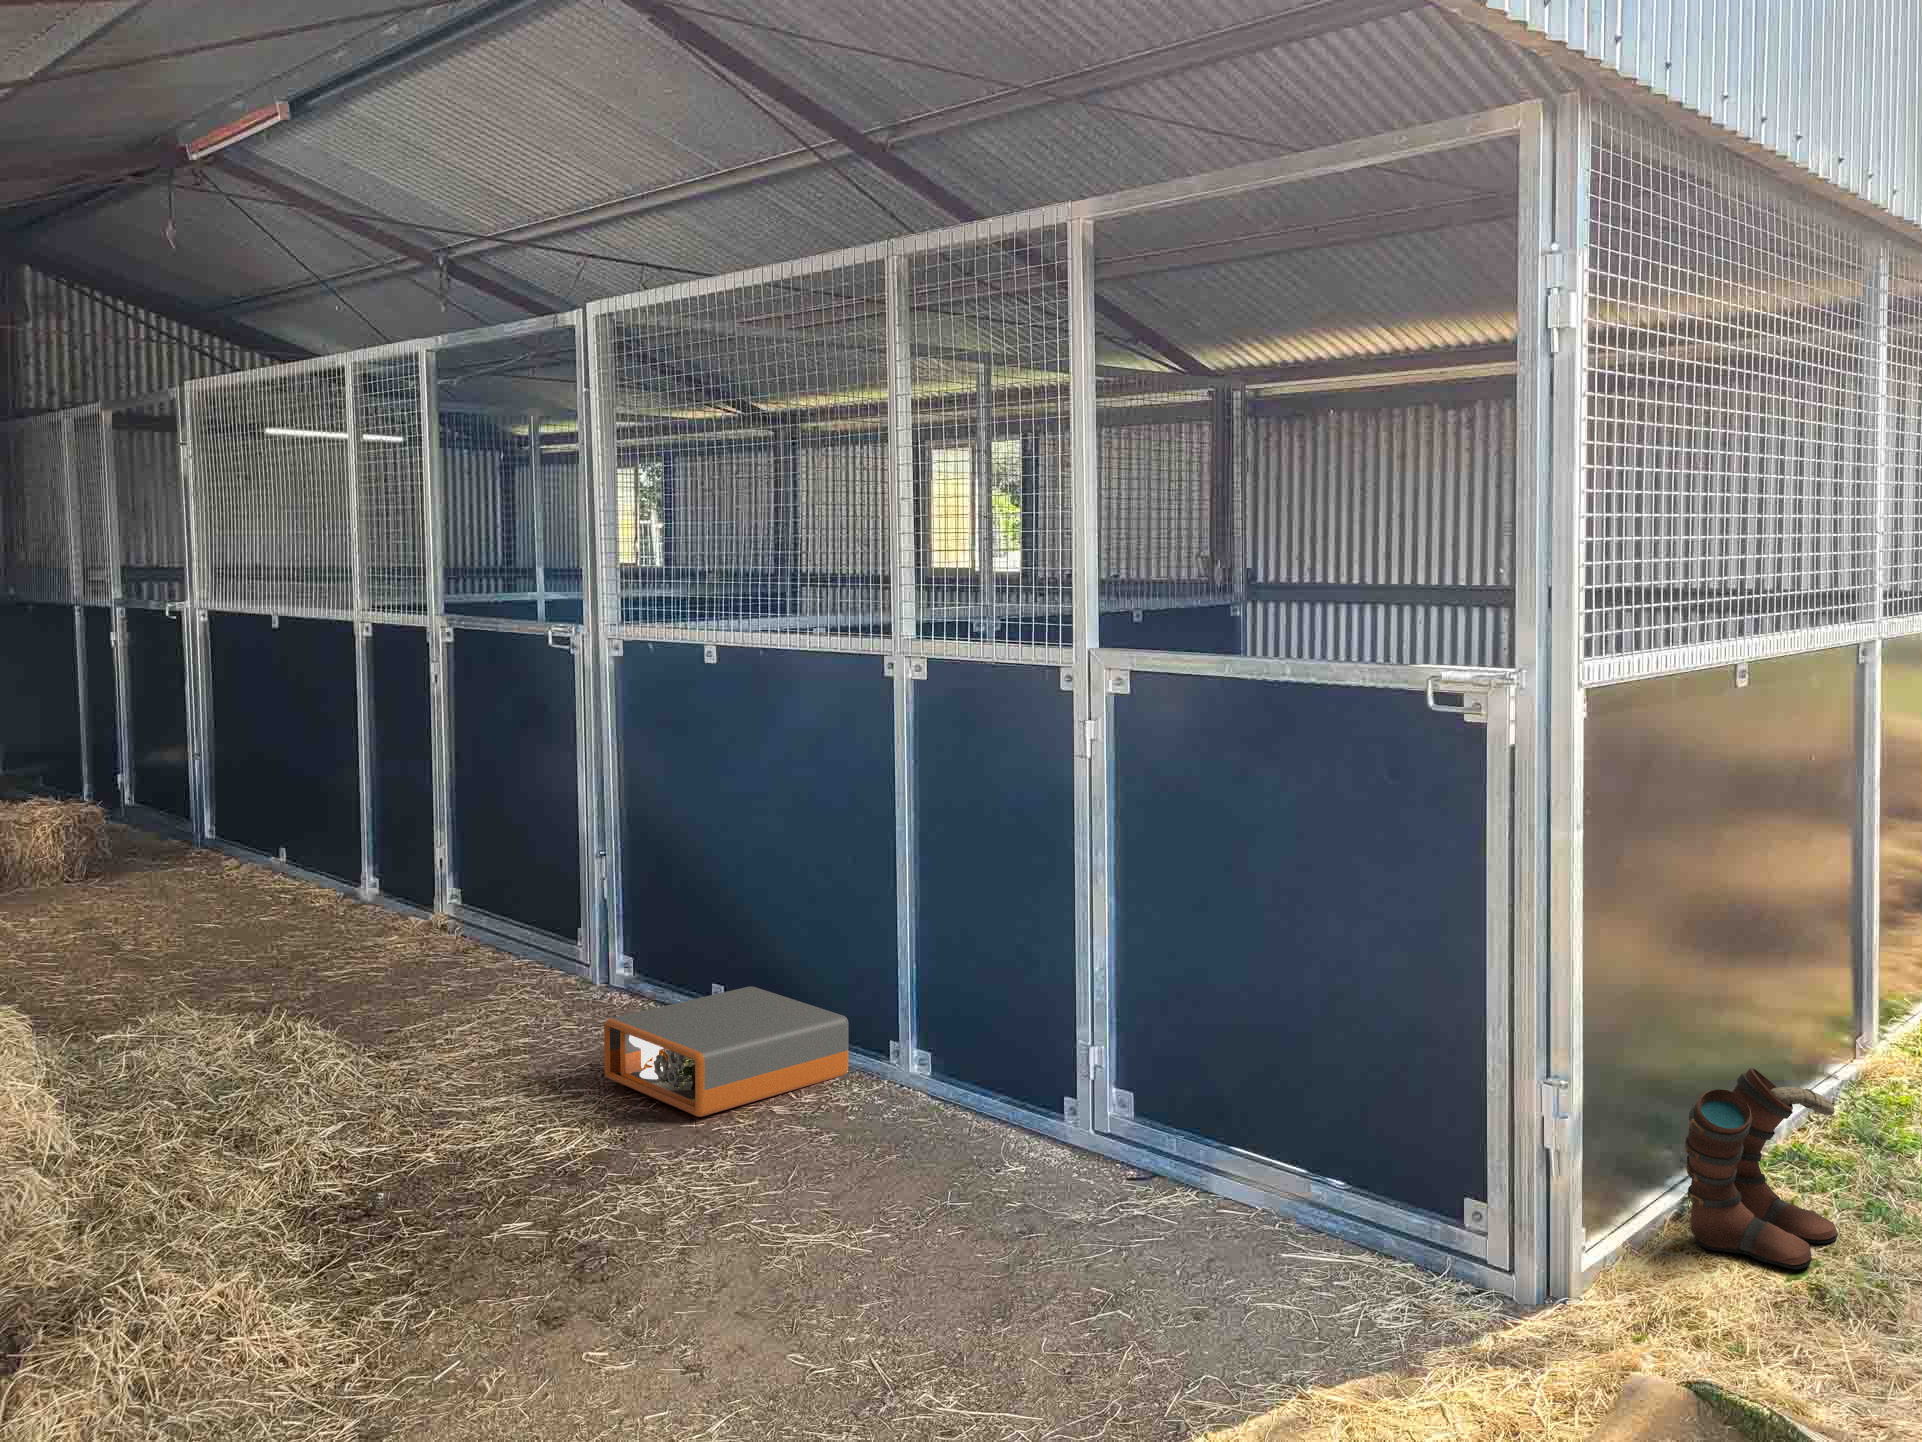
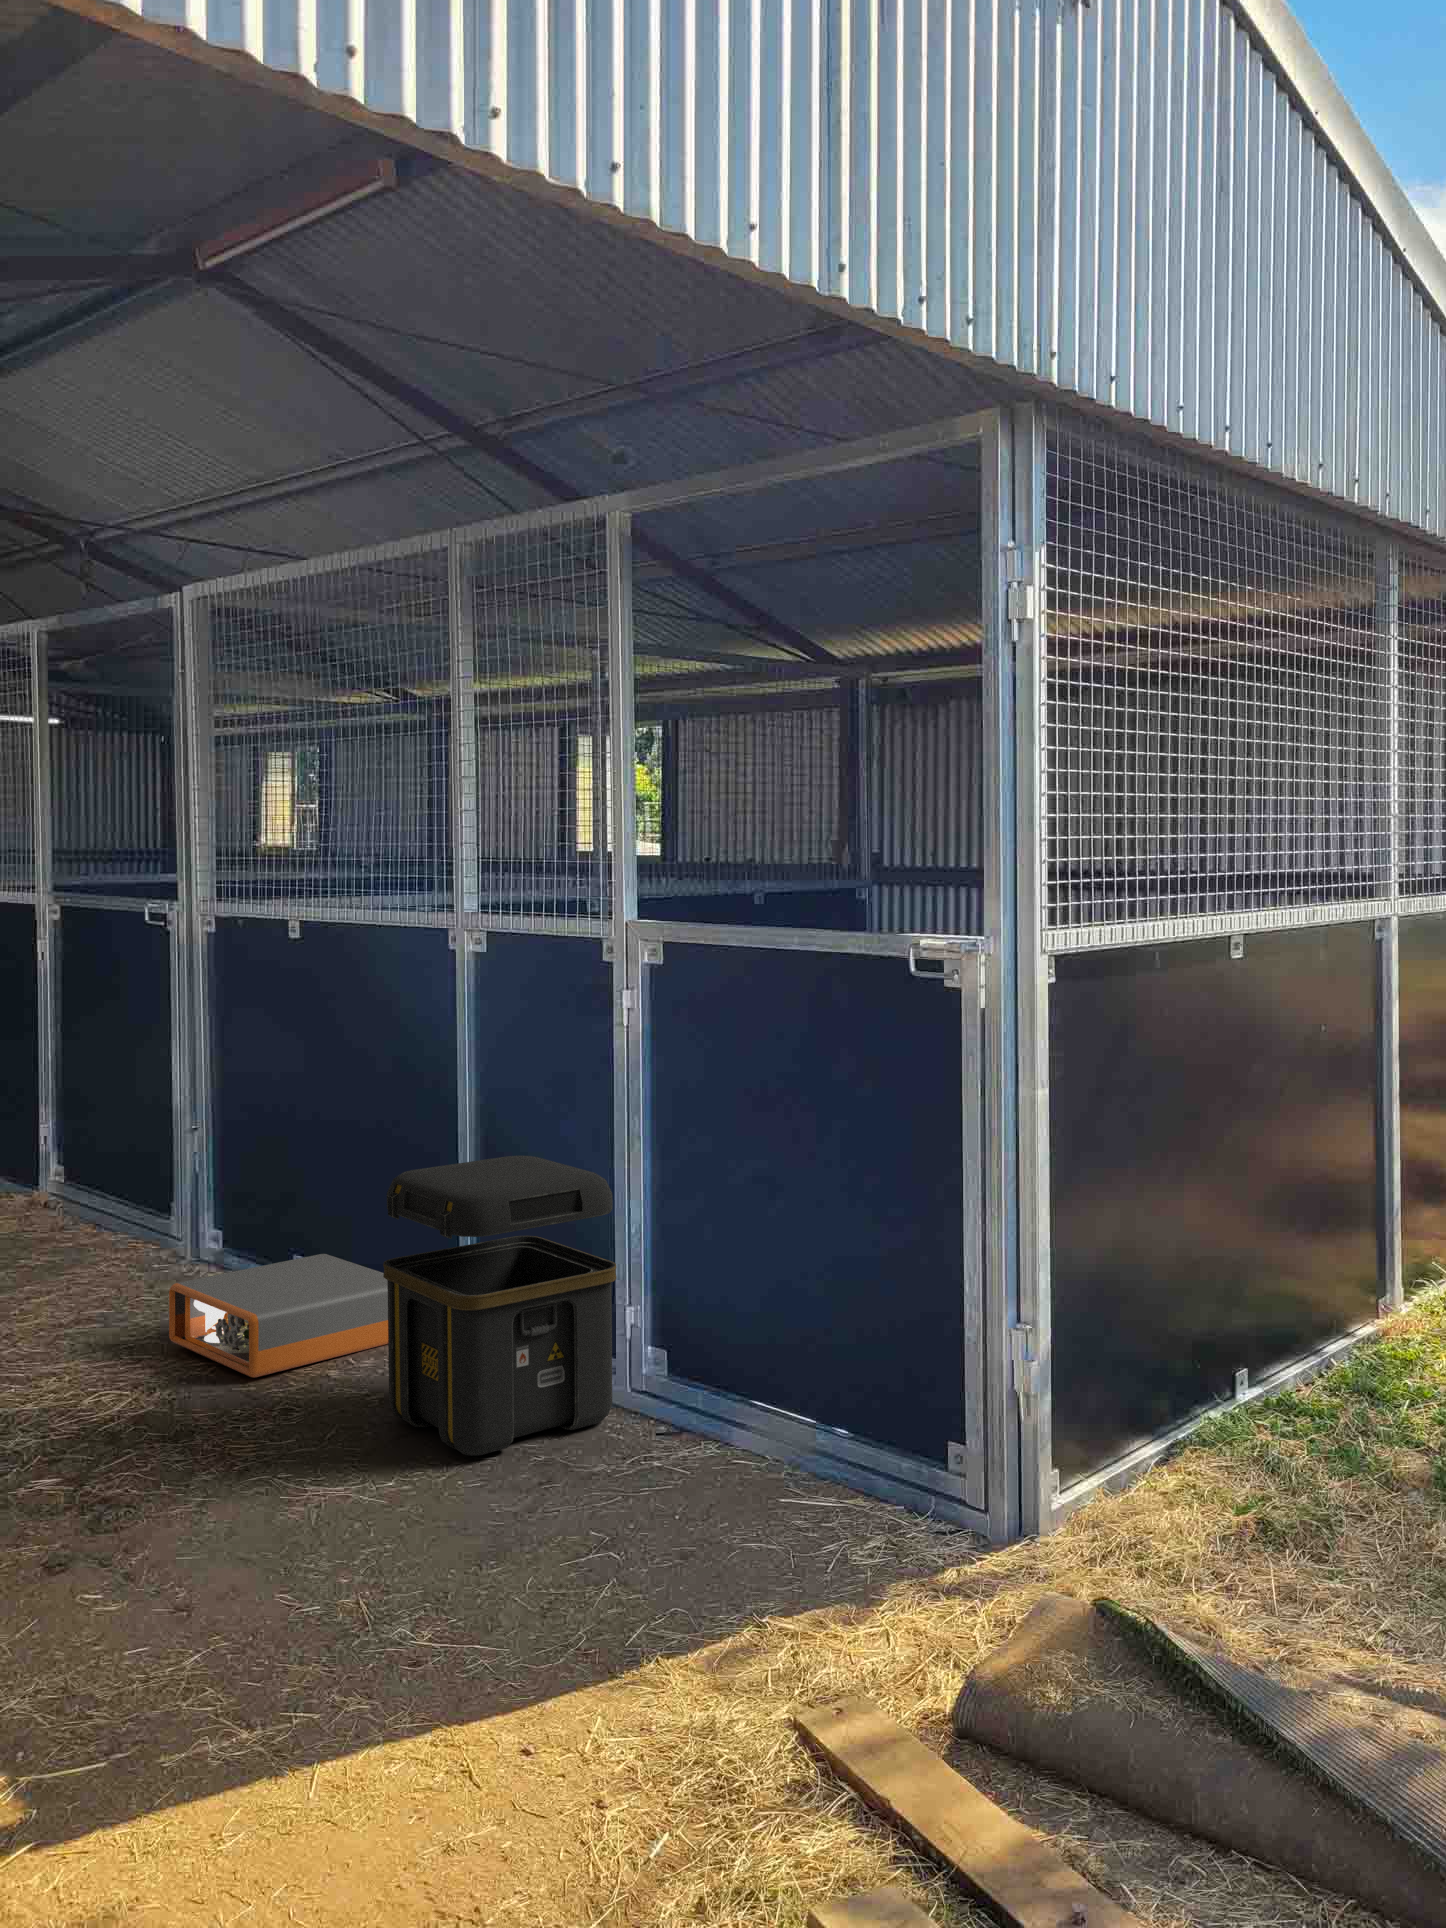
toolbox: none [844,891,1087,1204] -> present [383,1156,616,1456]
boots: present [1685,1068,1838,1269] -> none [1165,1320,1311,1510]

